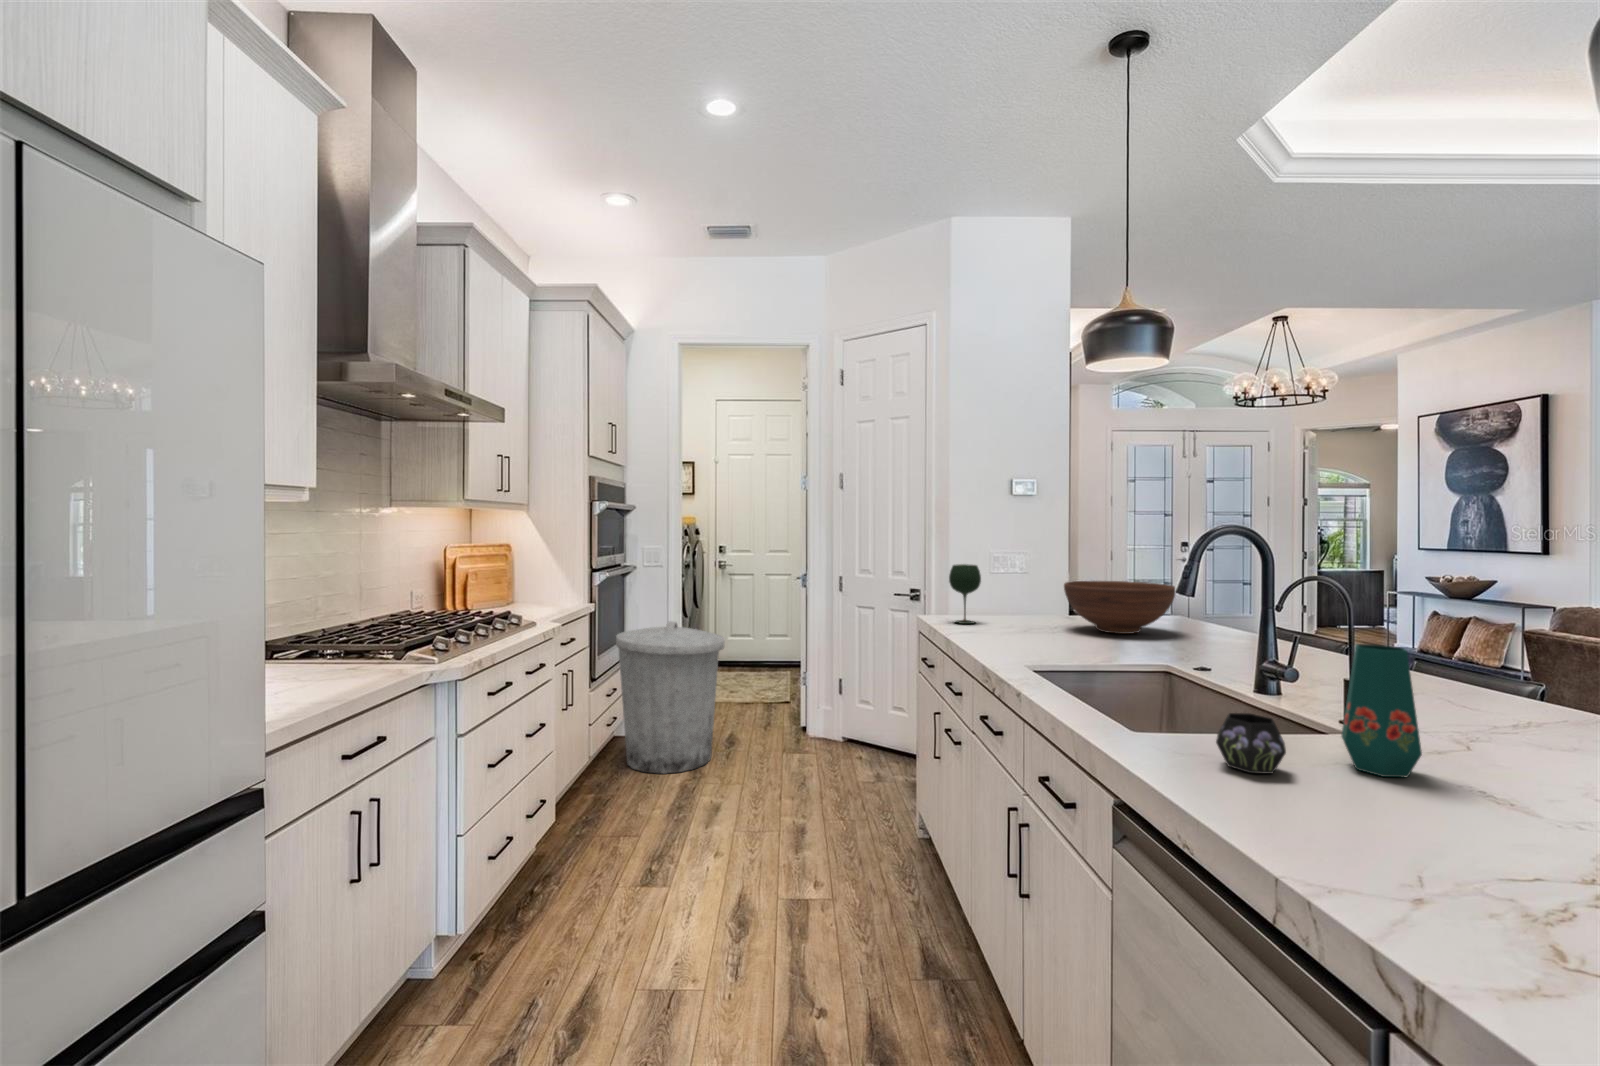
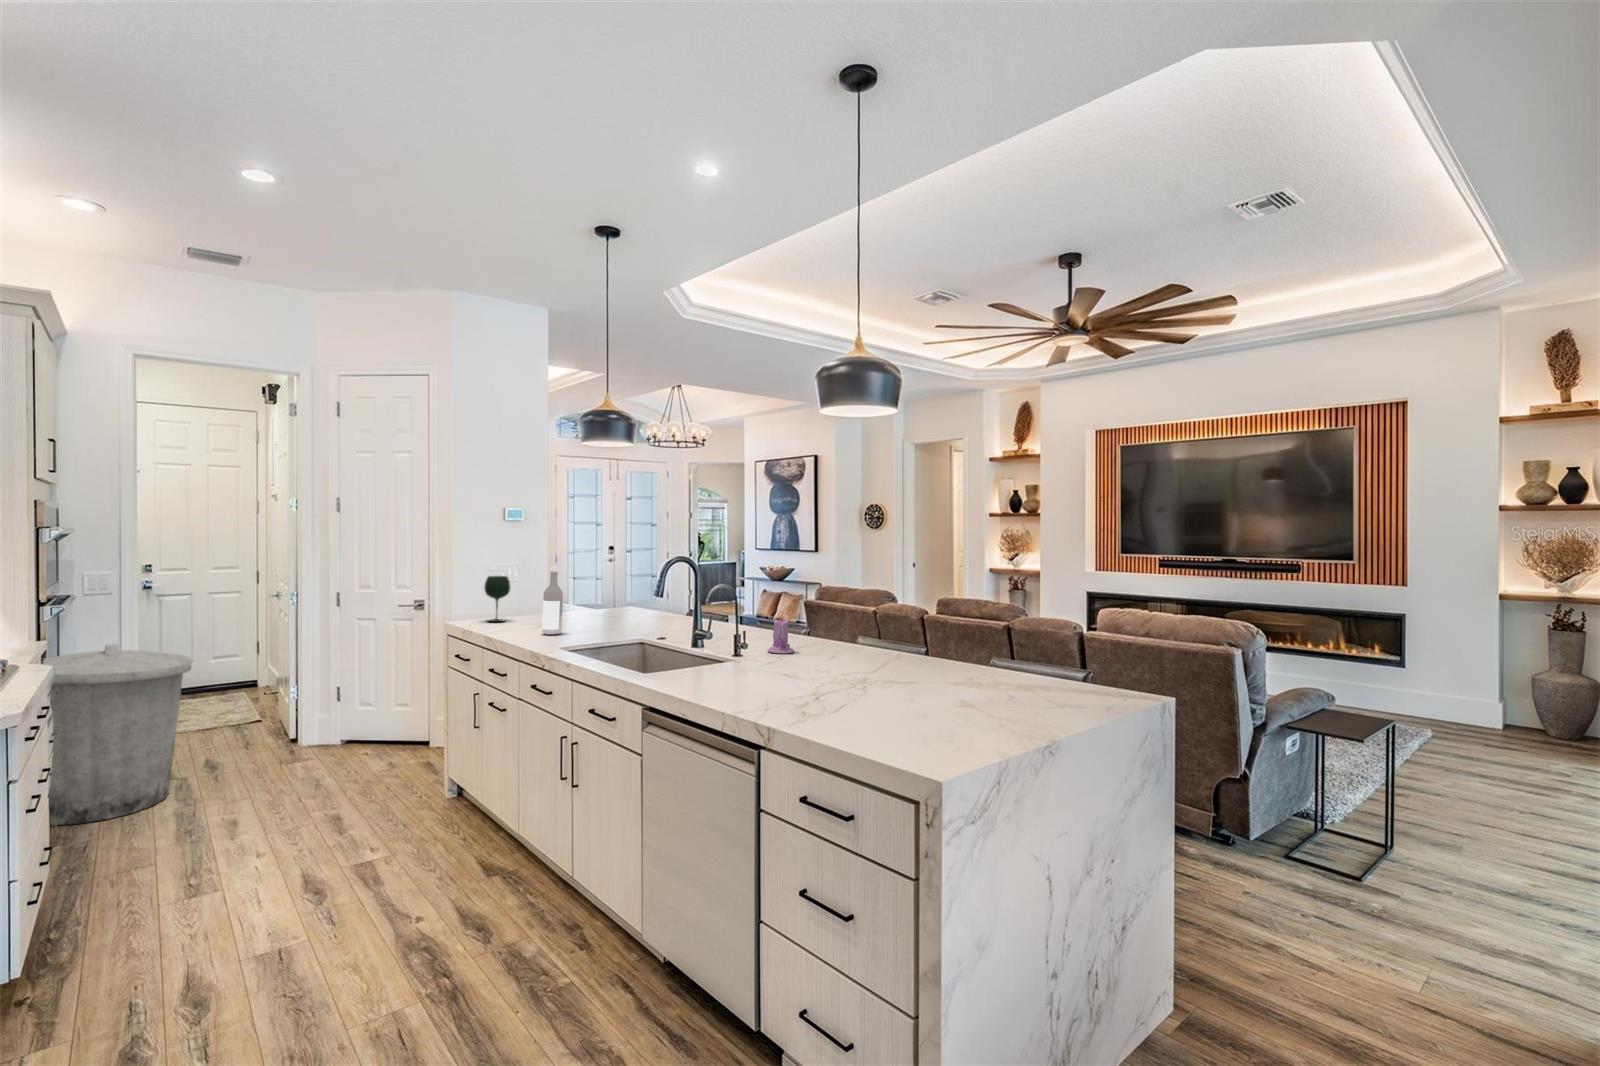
wine bottle: none [1004,547,1032,646] -> present [542,566,563,635]
fruit bowl: present [1064,581,1175,634] -> none [573,585,644,621]
vase: present [1216,644,1422,777] -> none [690,619,759,679]
candle: none [1448,644,1538,740] -> present [768,617,794,654]

